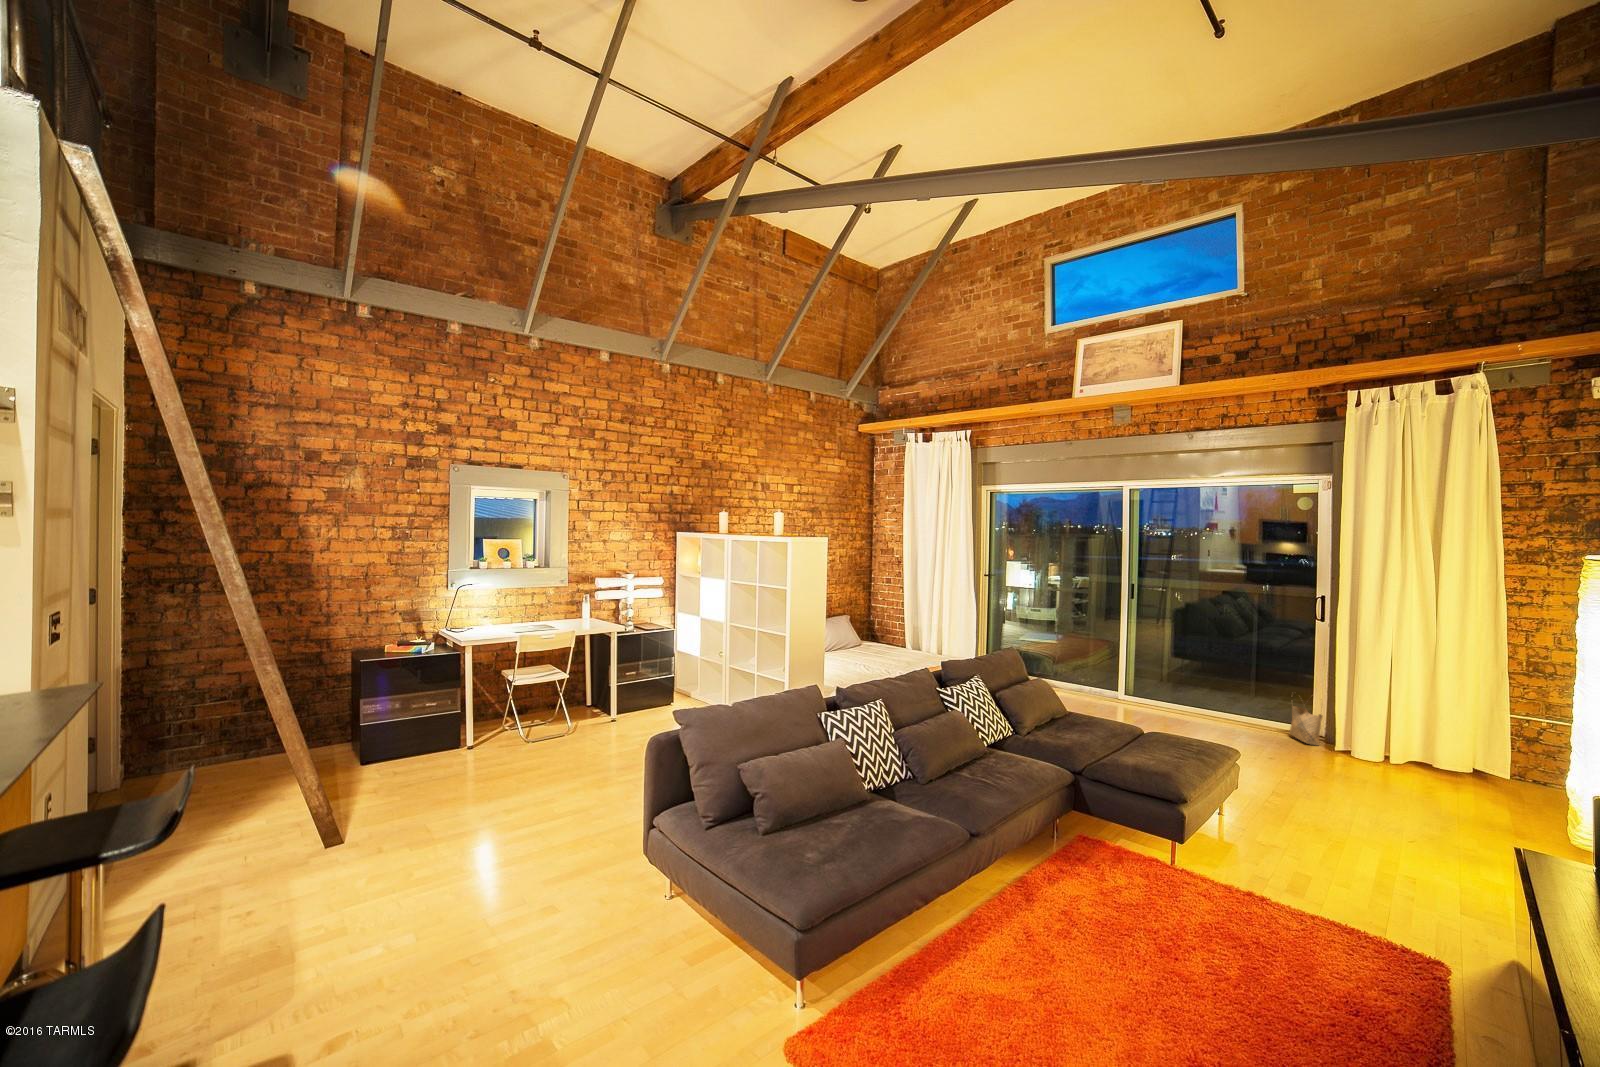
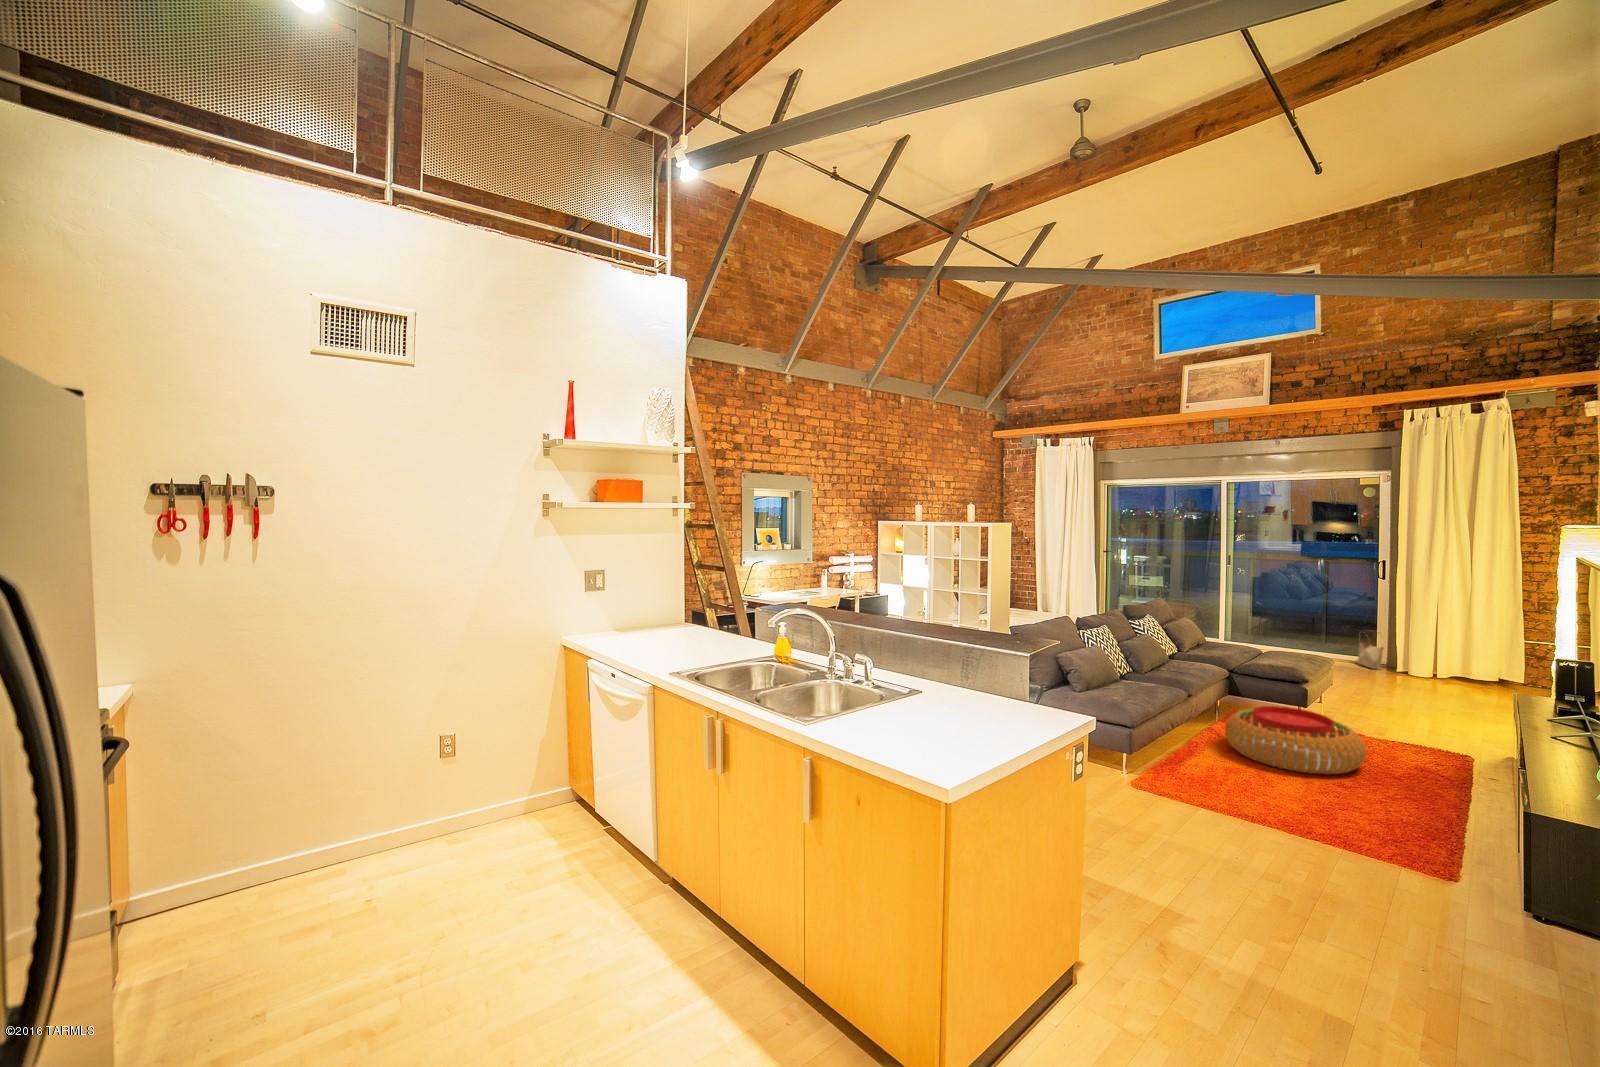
pouf: none [1041,852,1264,1010] -> present [1225,706,1366,775]

